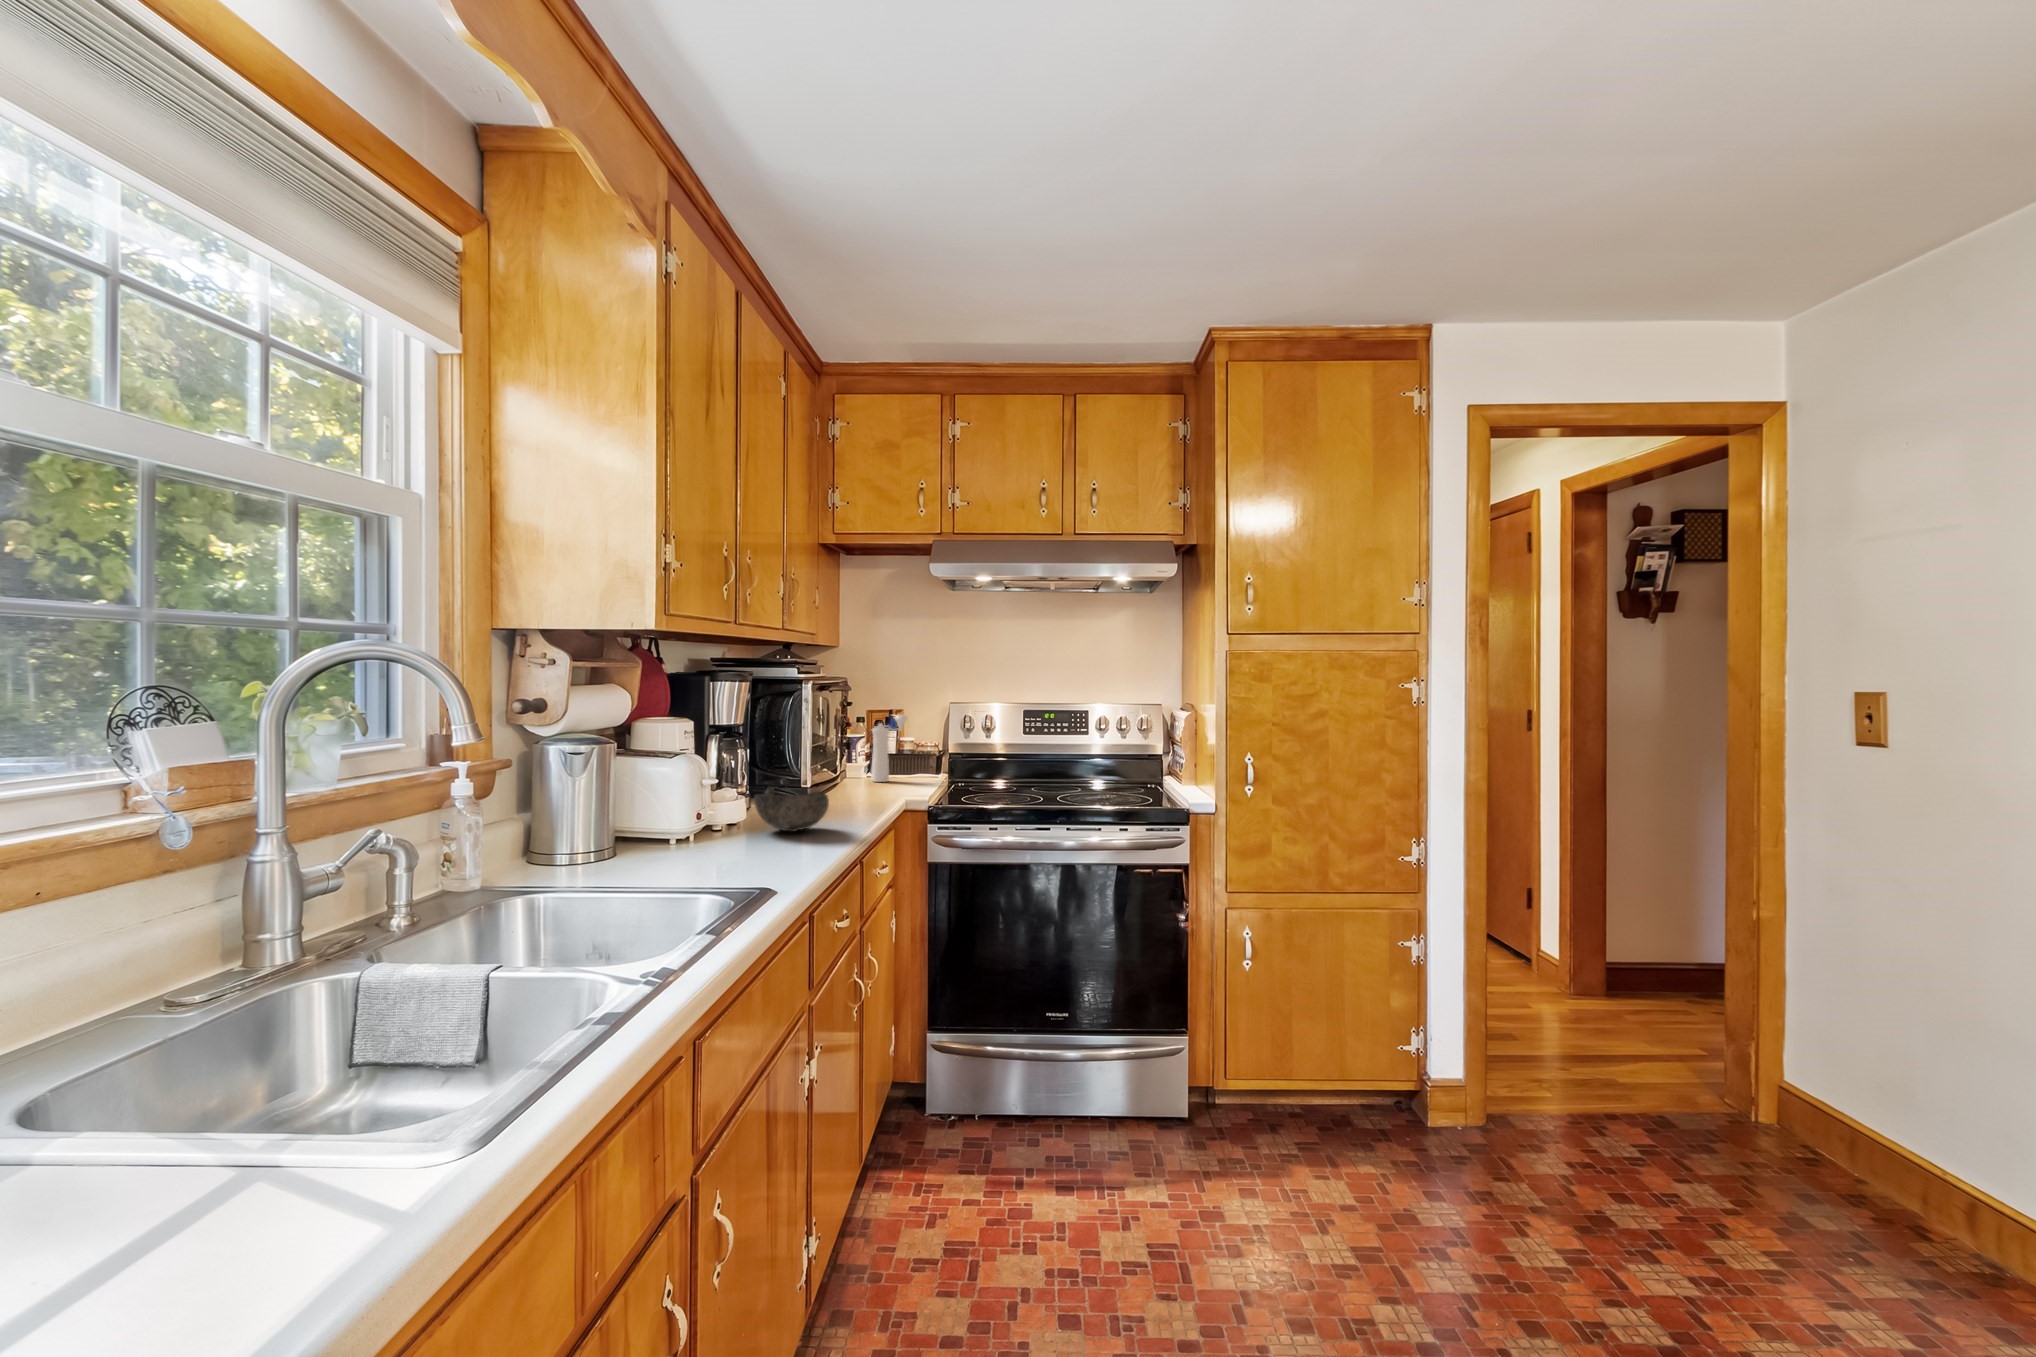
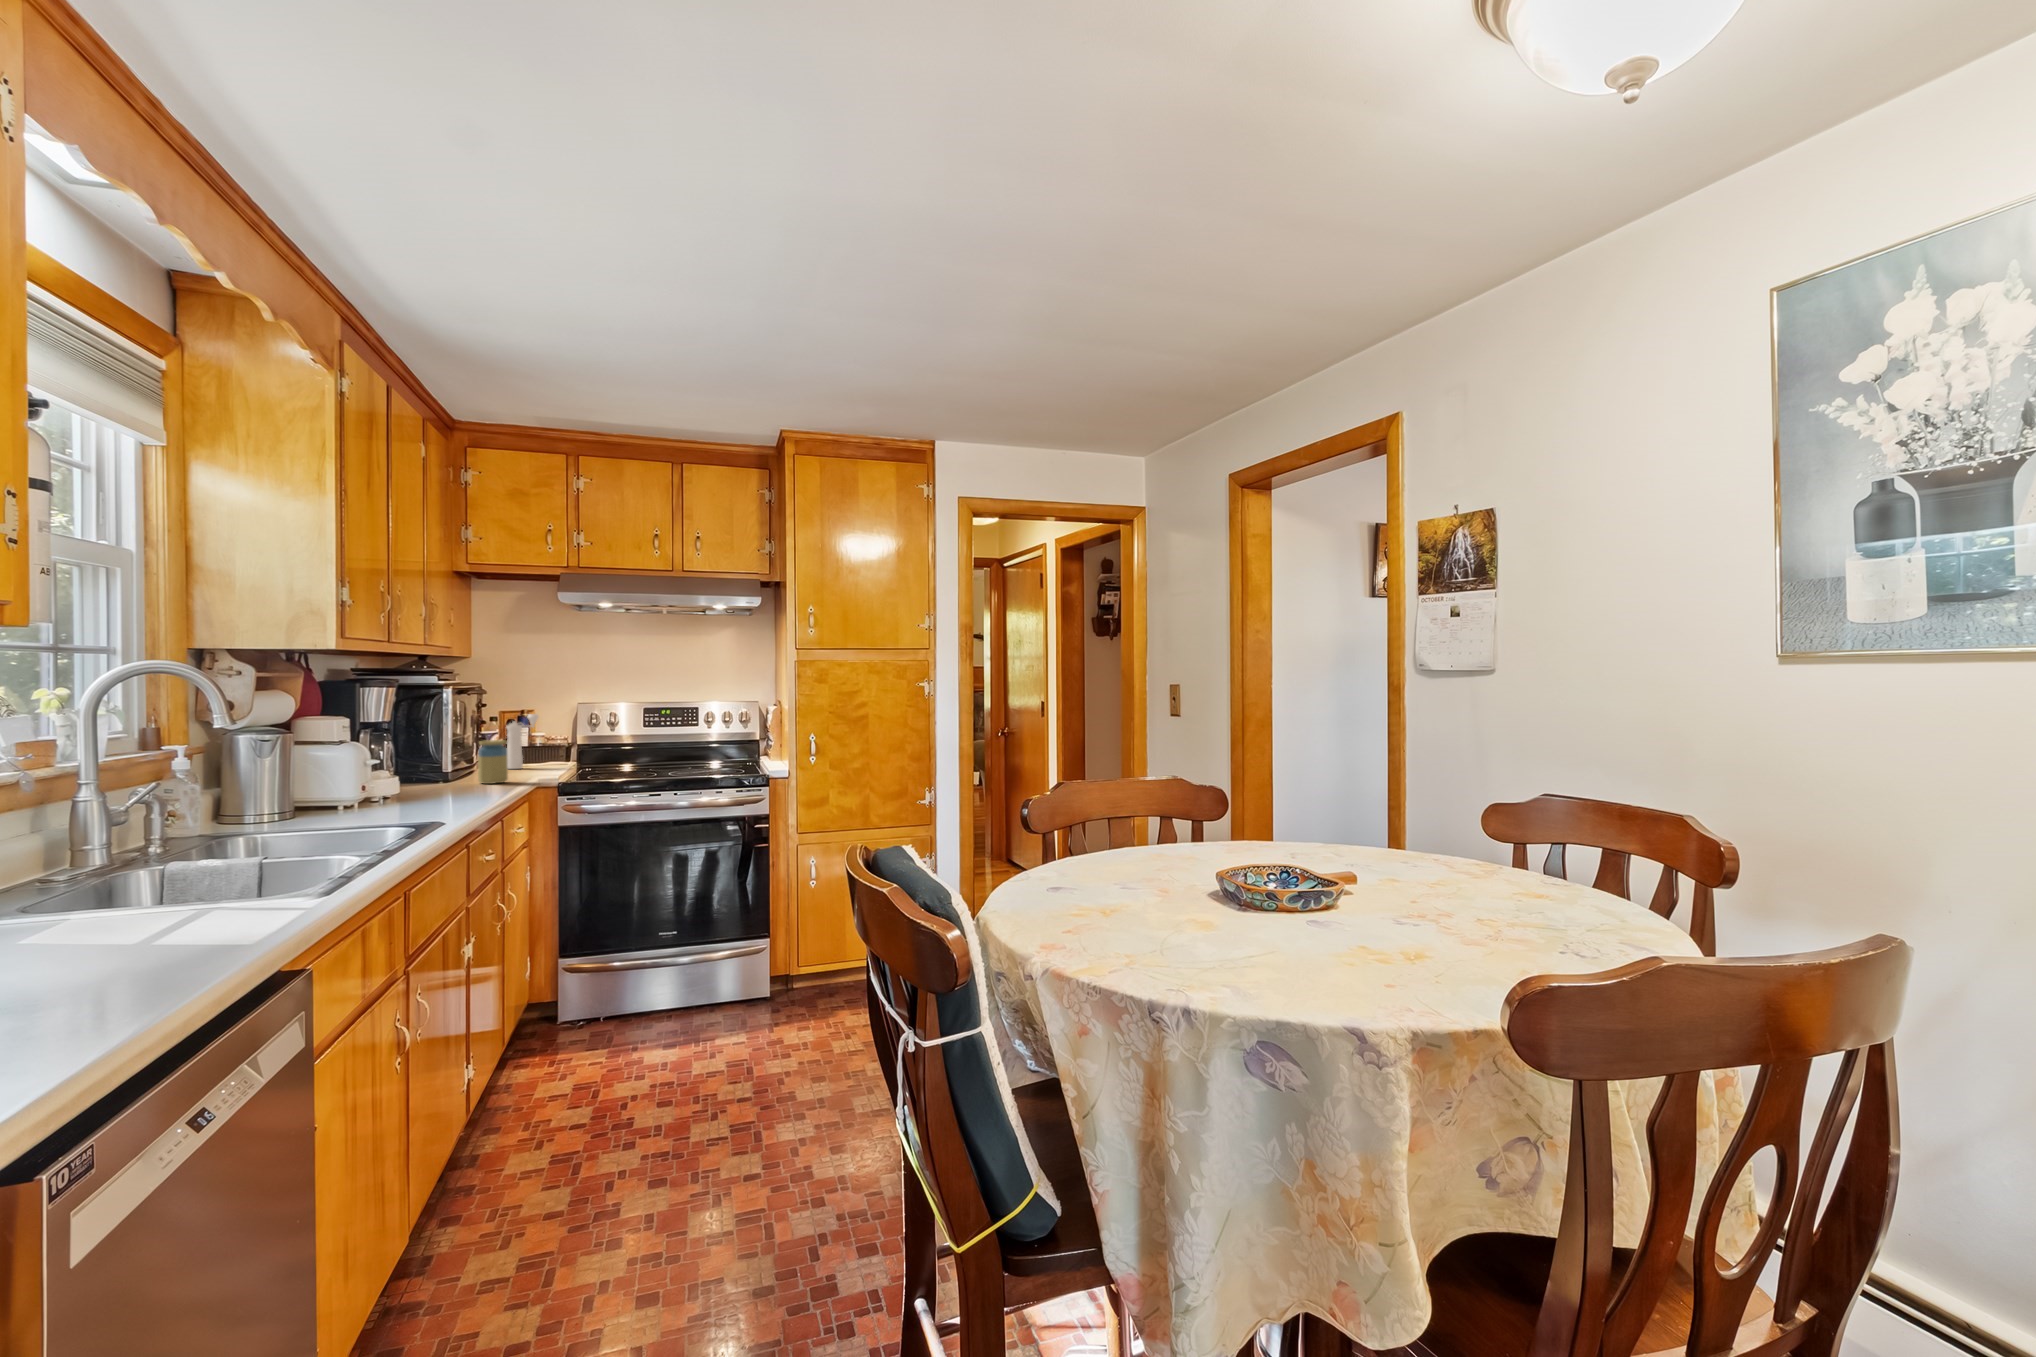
jar: none [838,749,871,805] -> present [478,740,508,784]
bowl: present [754,787,829,832] -> none [410,767,474,800]

